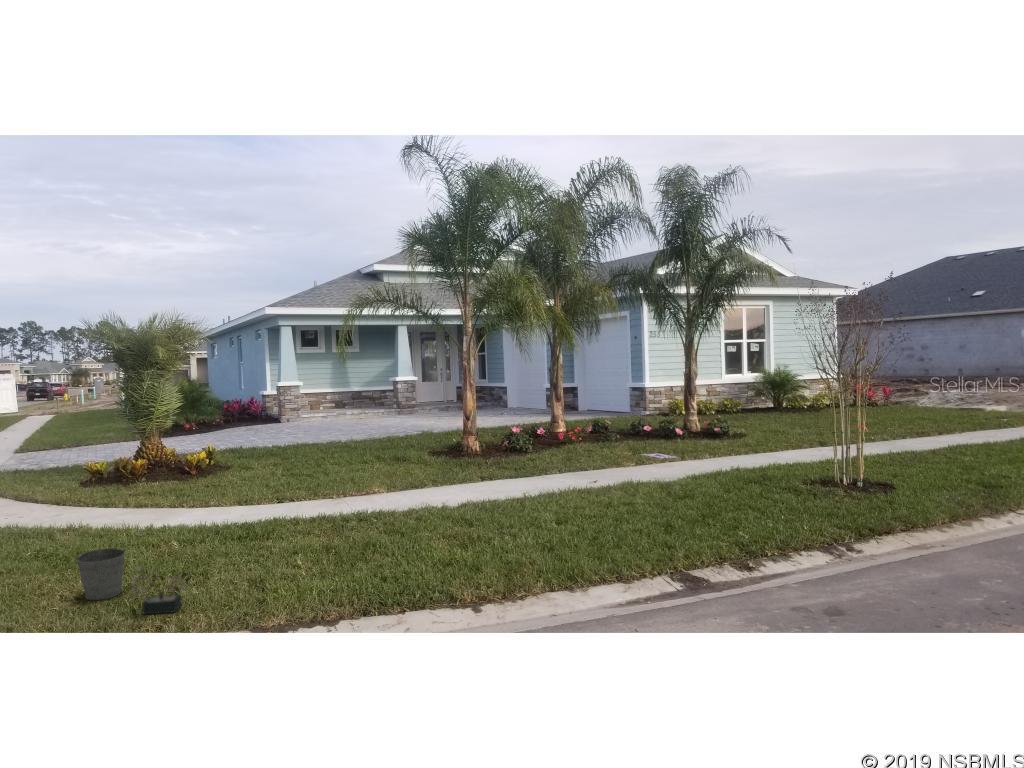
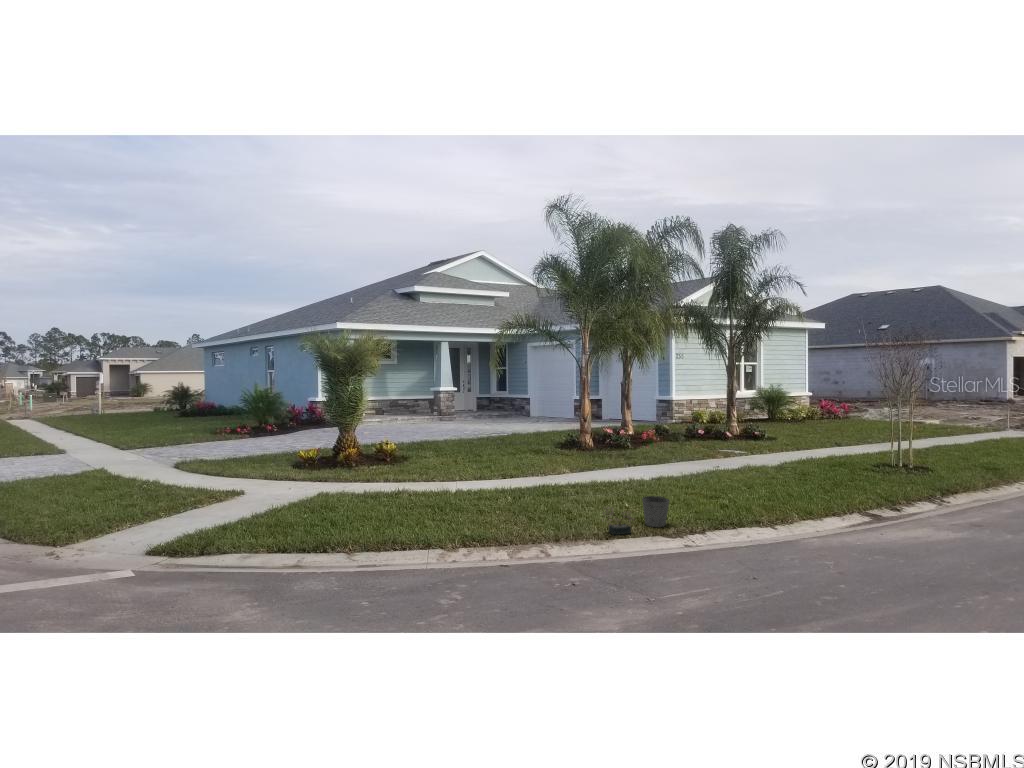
bucket: present [76,548,125,600] -> present [642,496,669,527]

